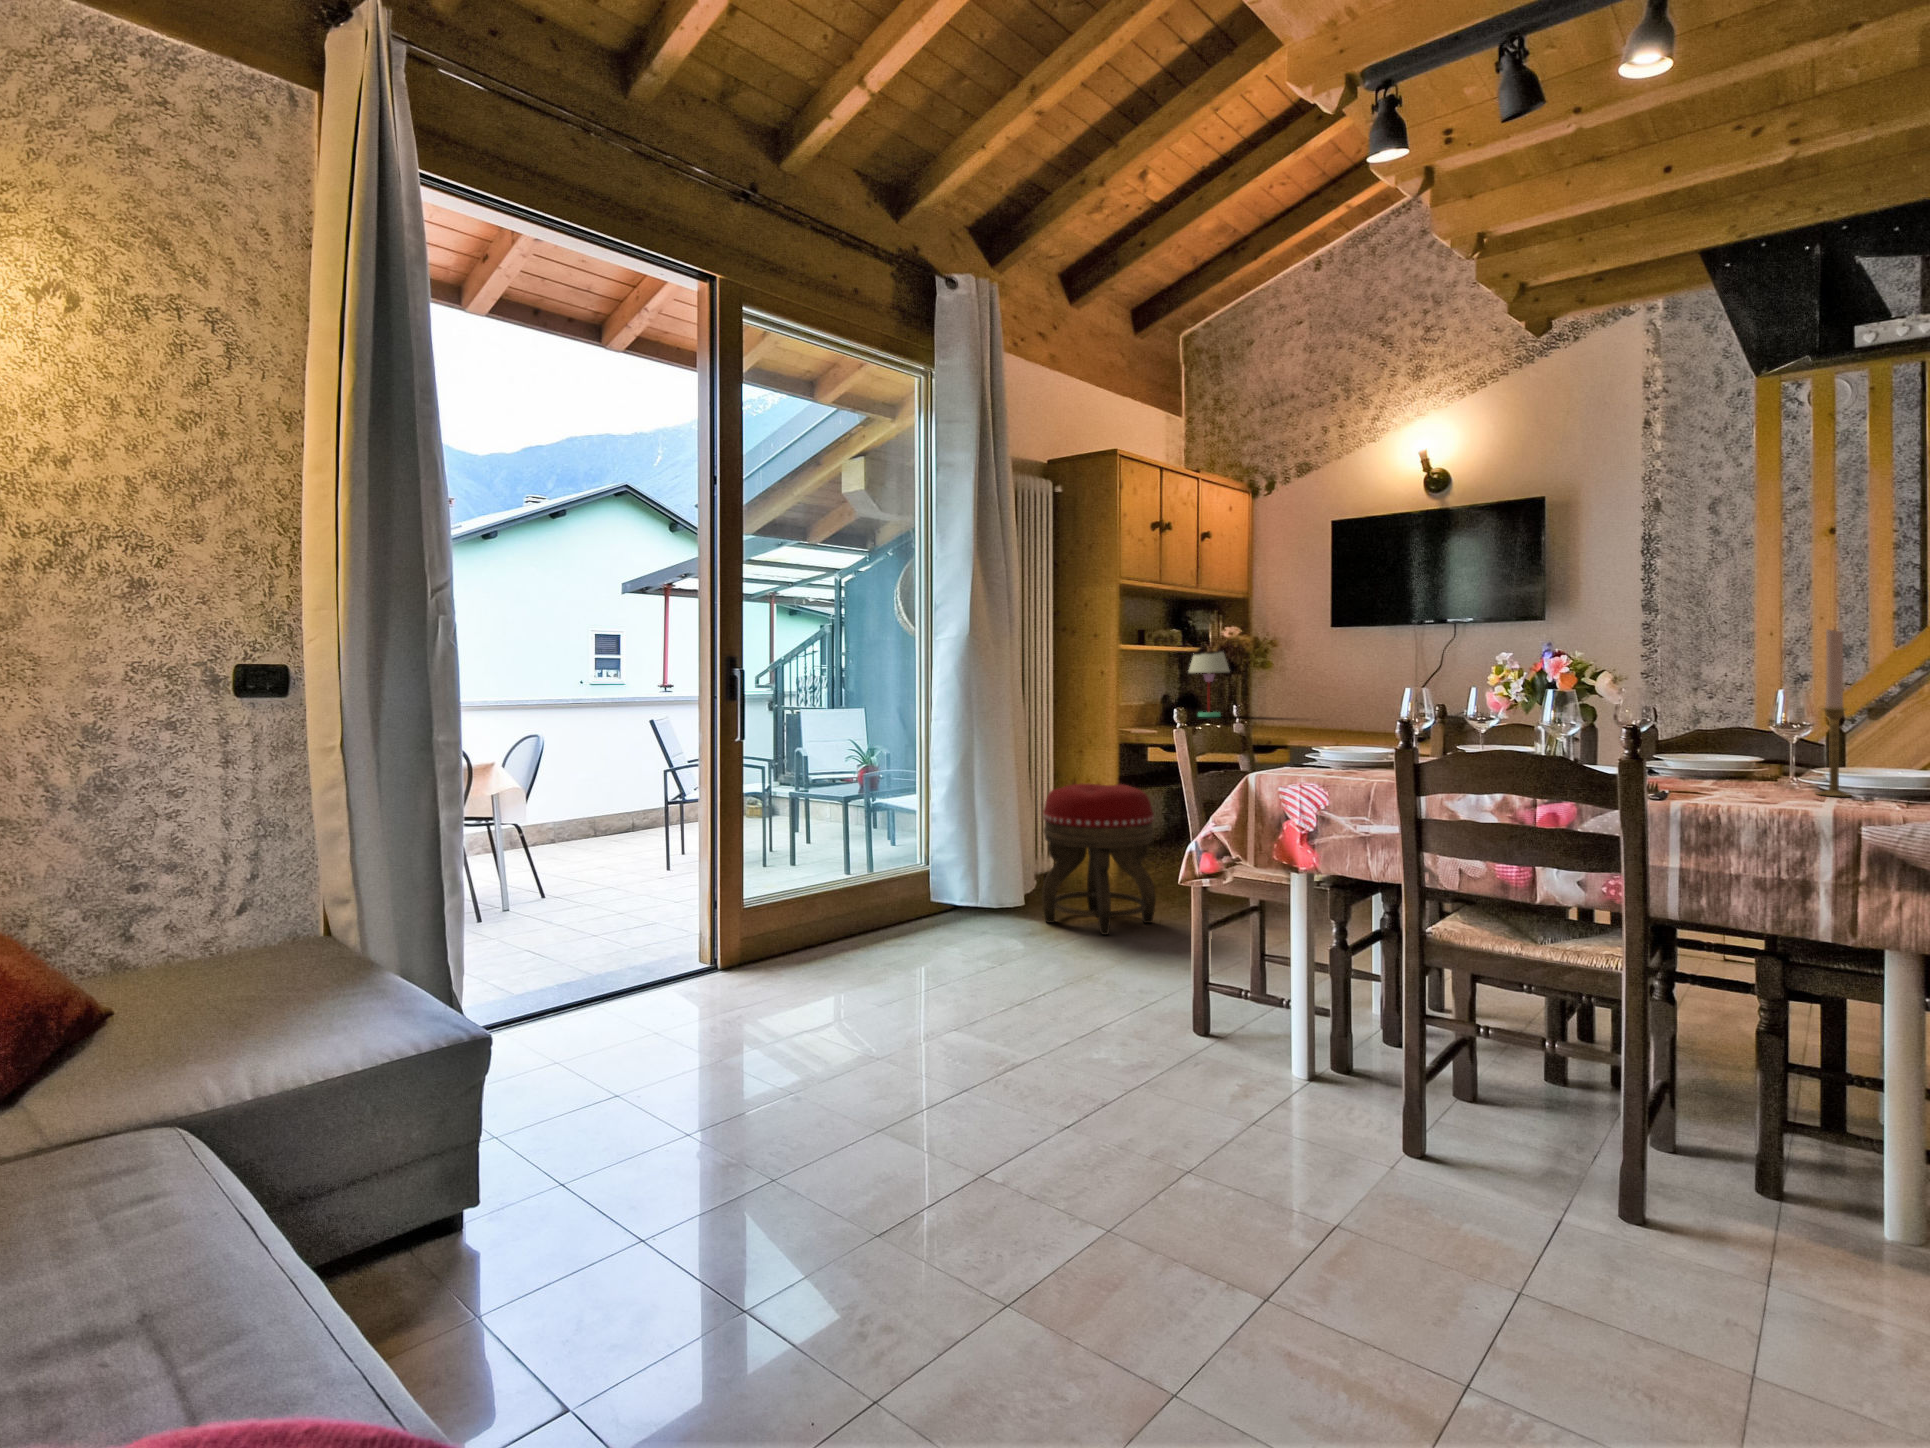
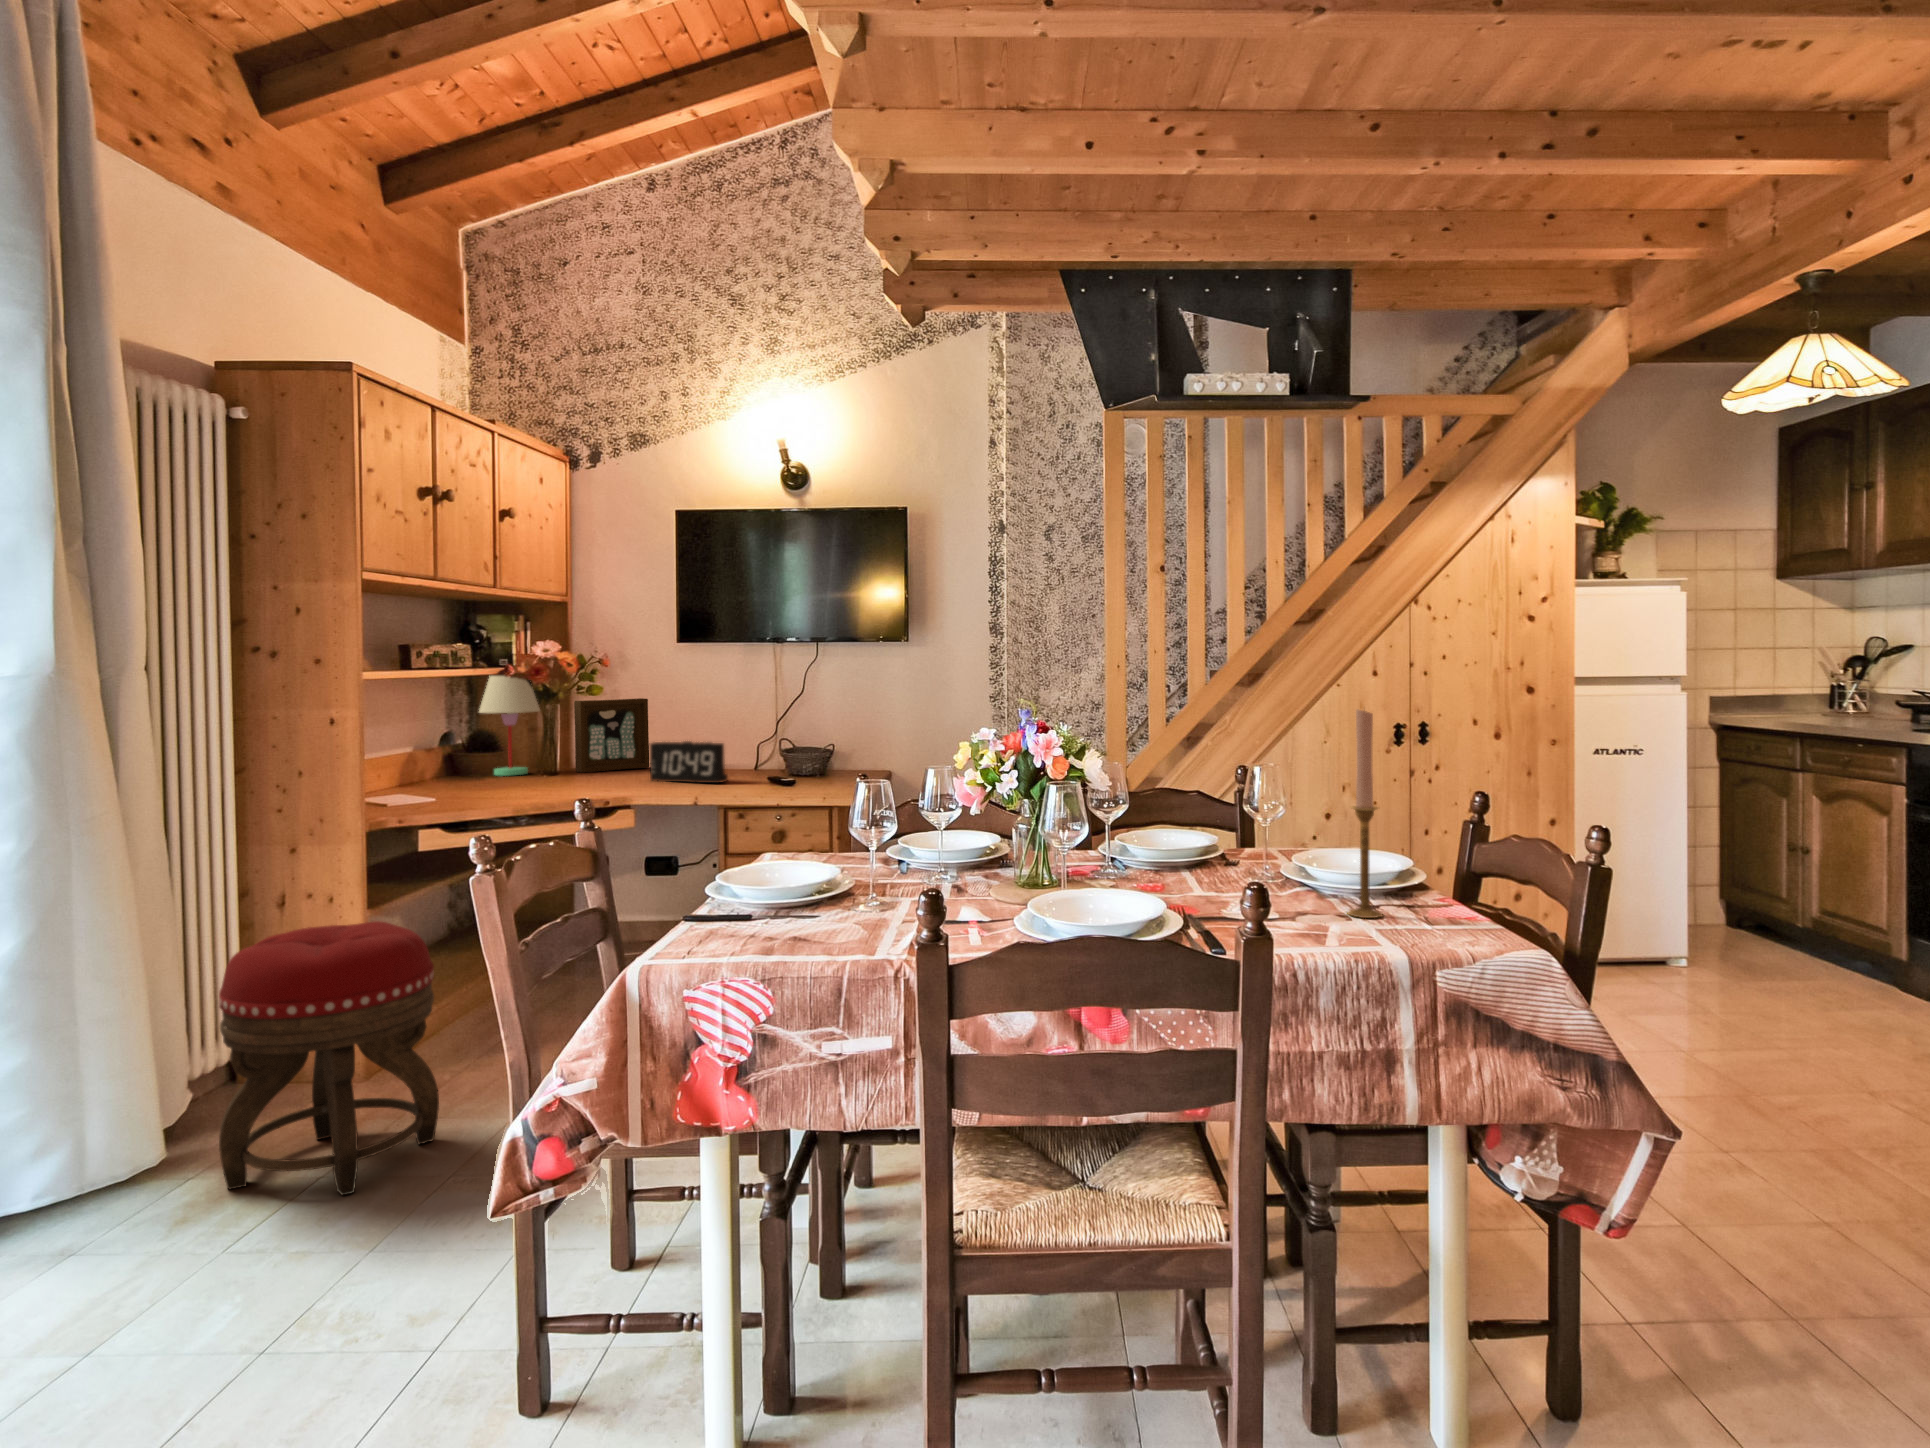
picture frame: none [1254,665,1311,718] -> present [574,698,649,773]
alarm clock: none [1308,695,1369,727] -> present [650,741,728,783]

